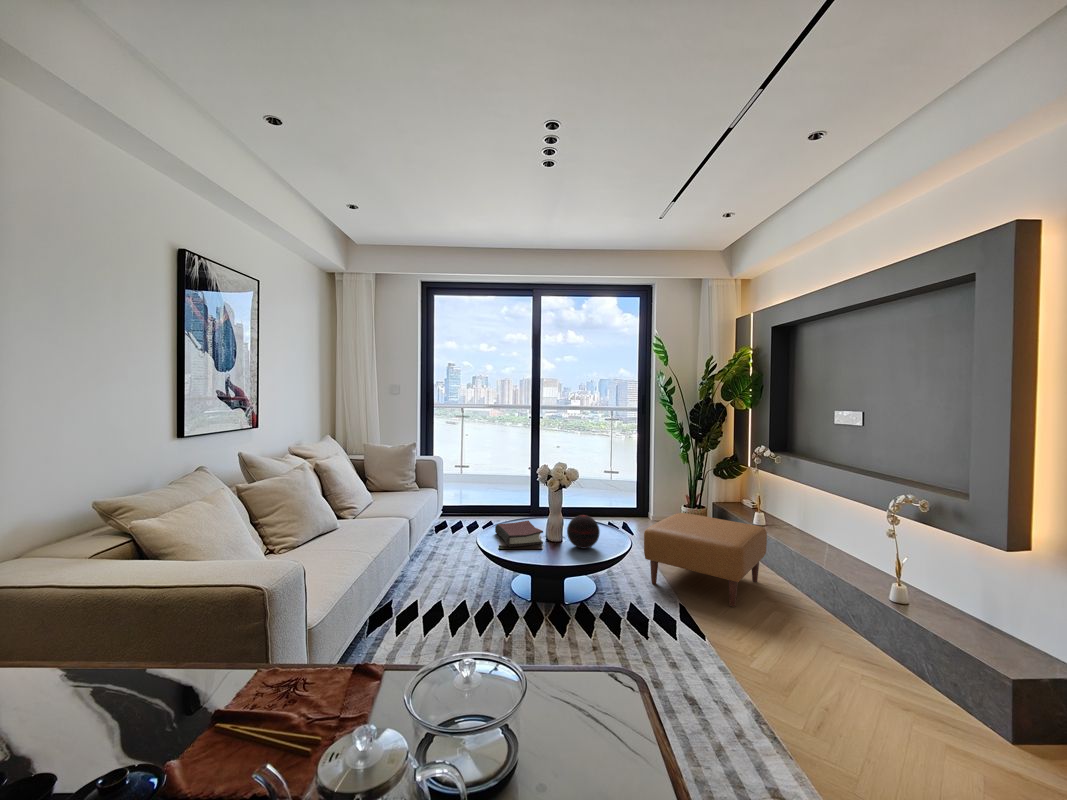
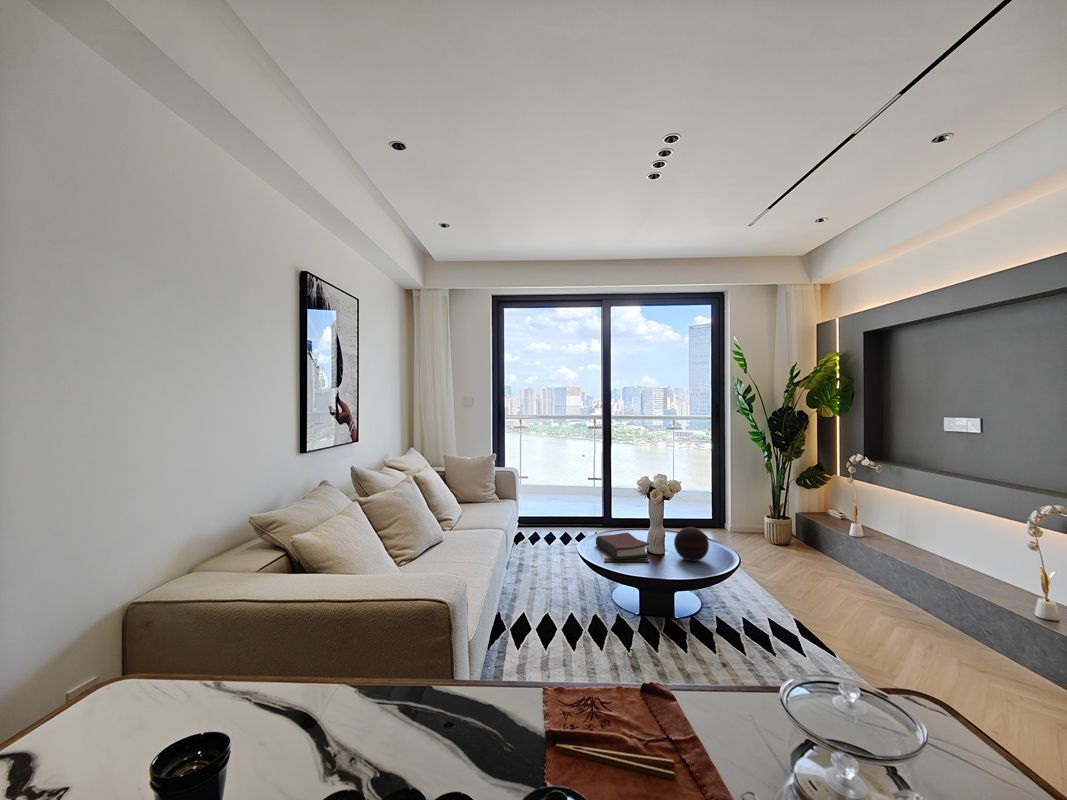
ottoman: present [644,513,767,607] -> none [747,524,876,622]

